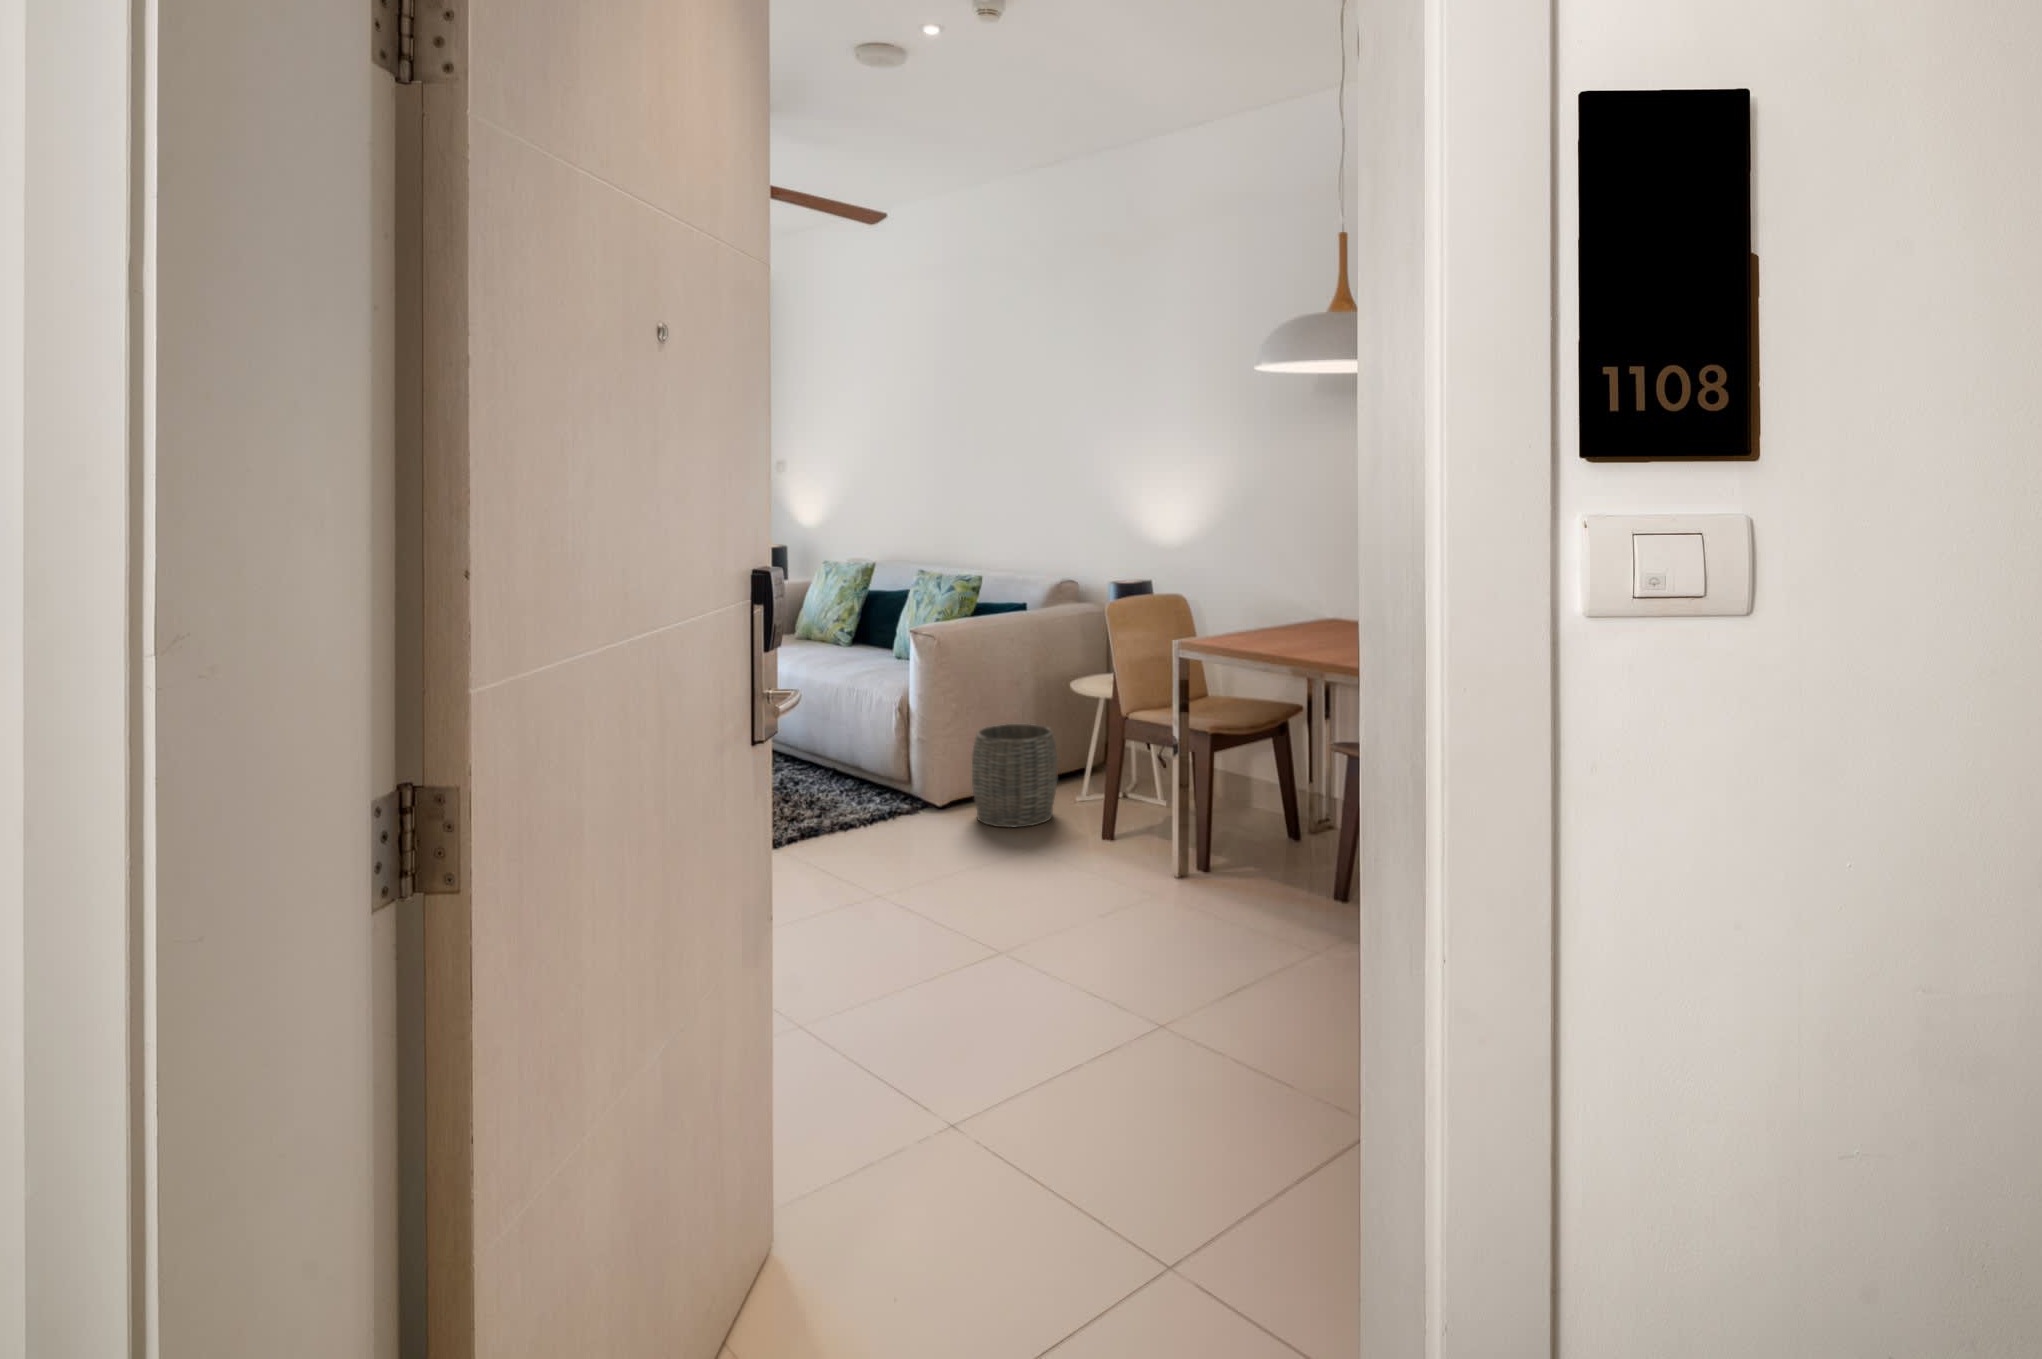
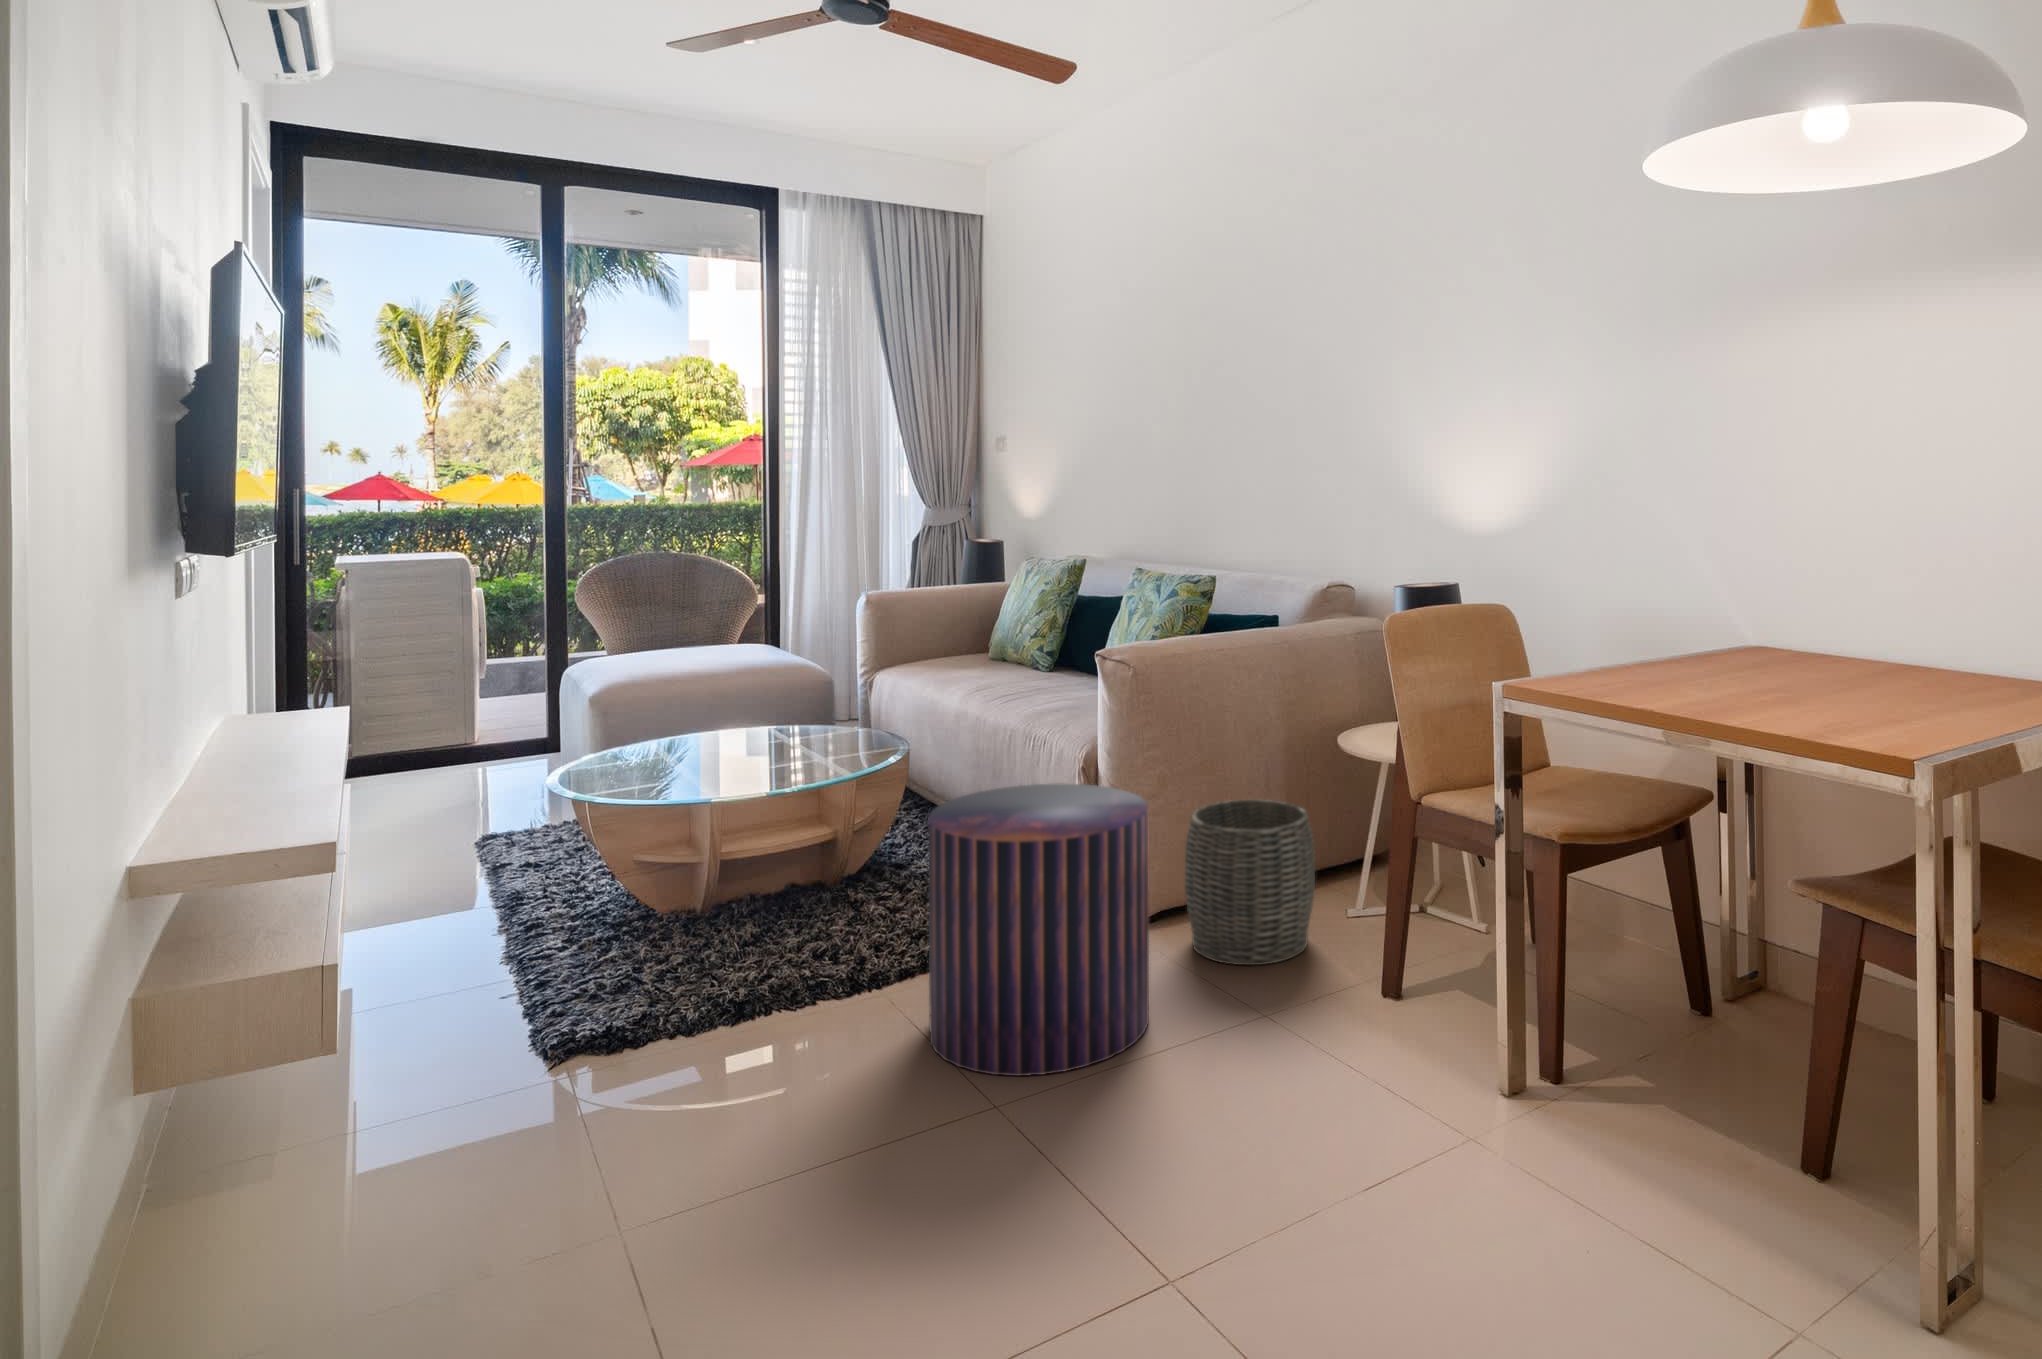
pouf: none [819,712,959,885] -> present [928,784,1149,1076]

